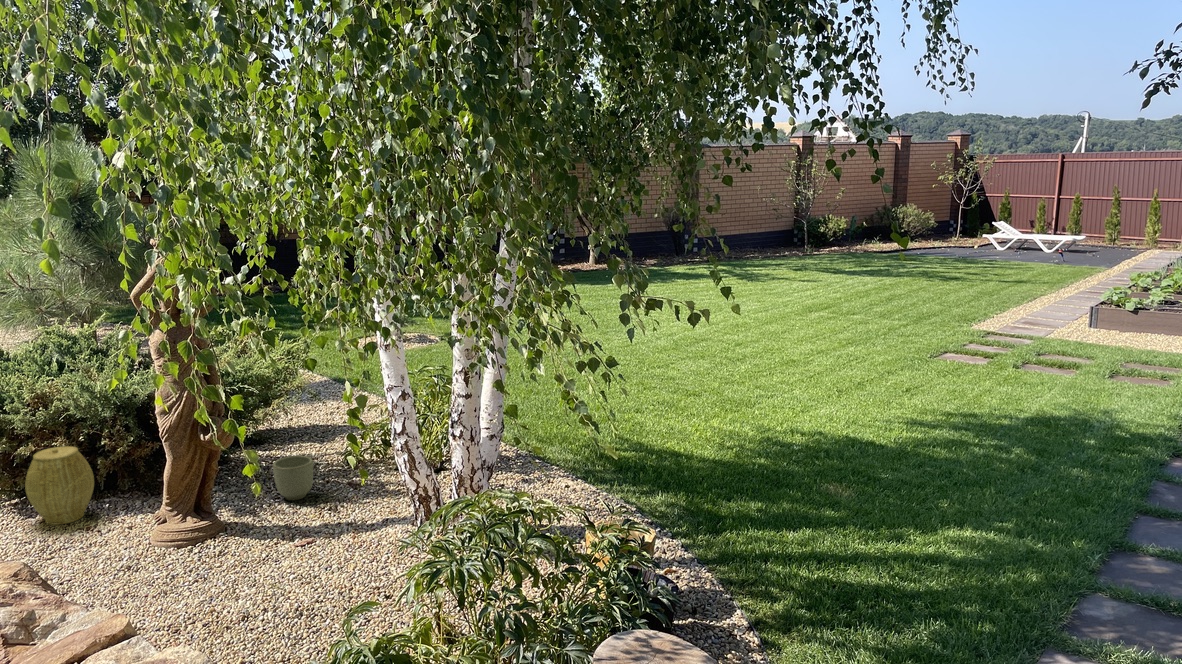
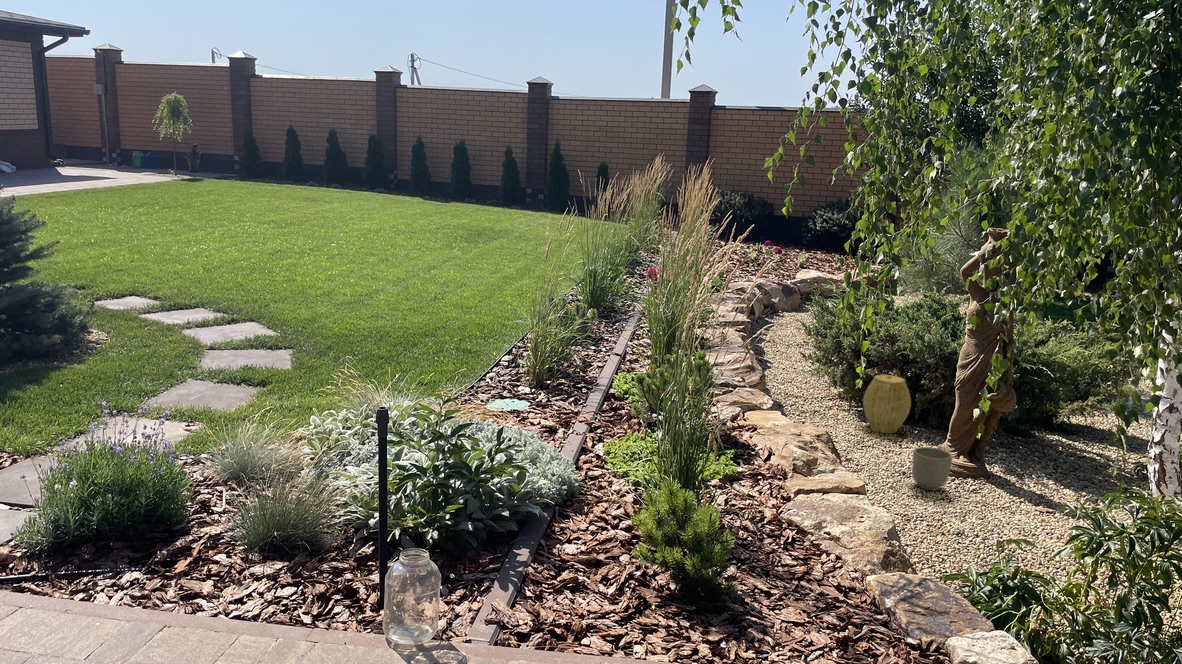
planter: present [273,456,313,500] -> present [912,447,952,491]

